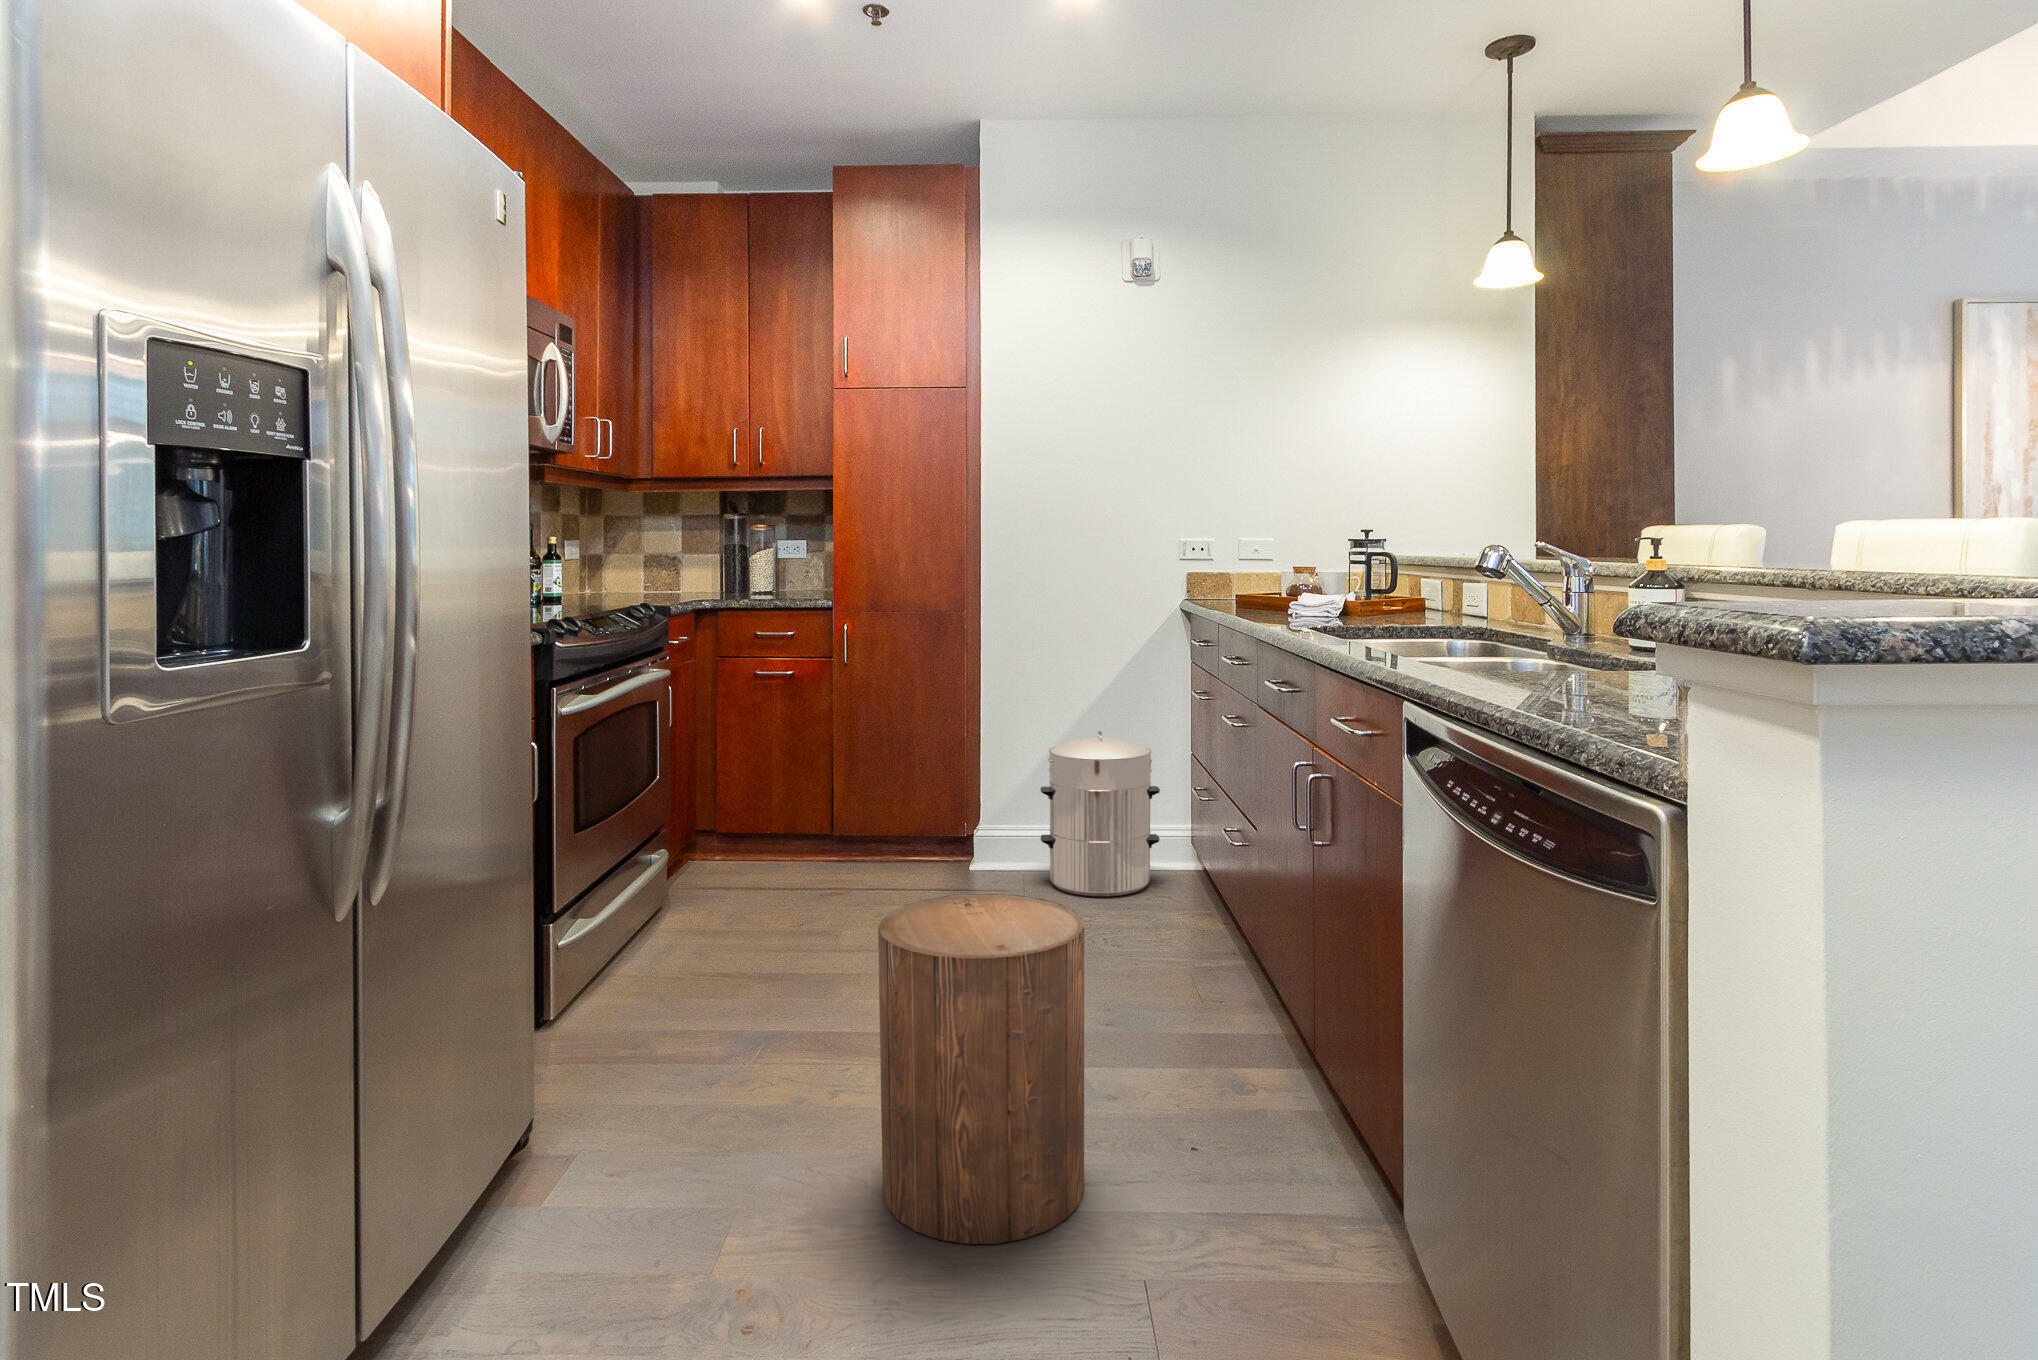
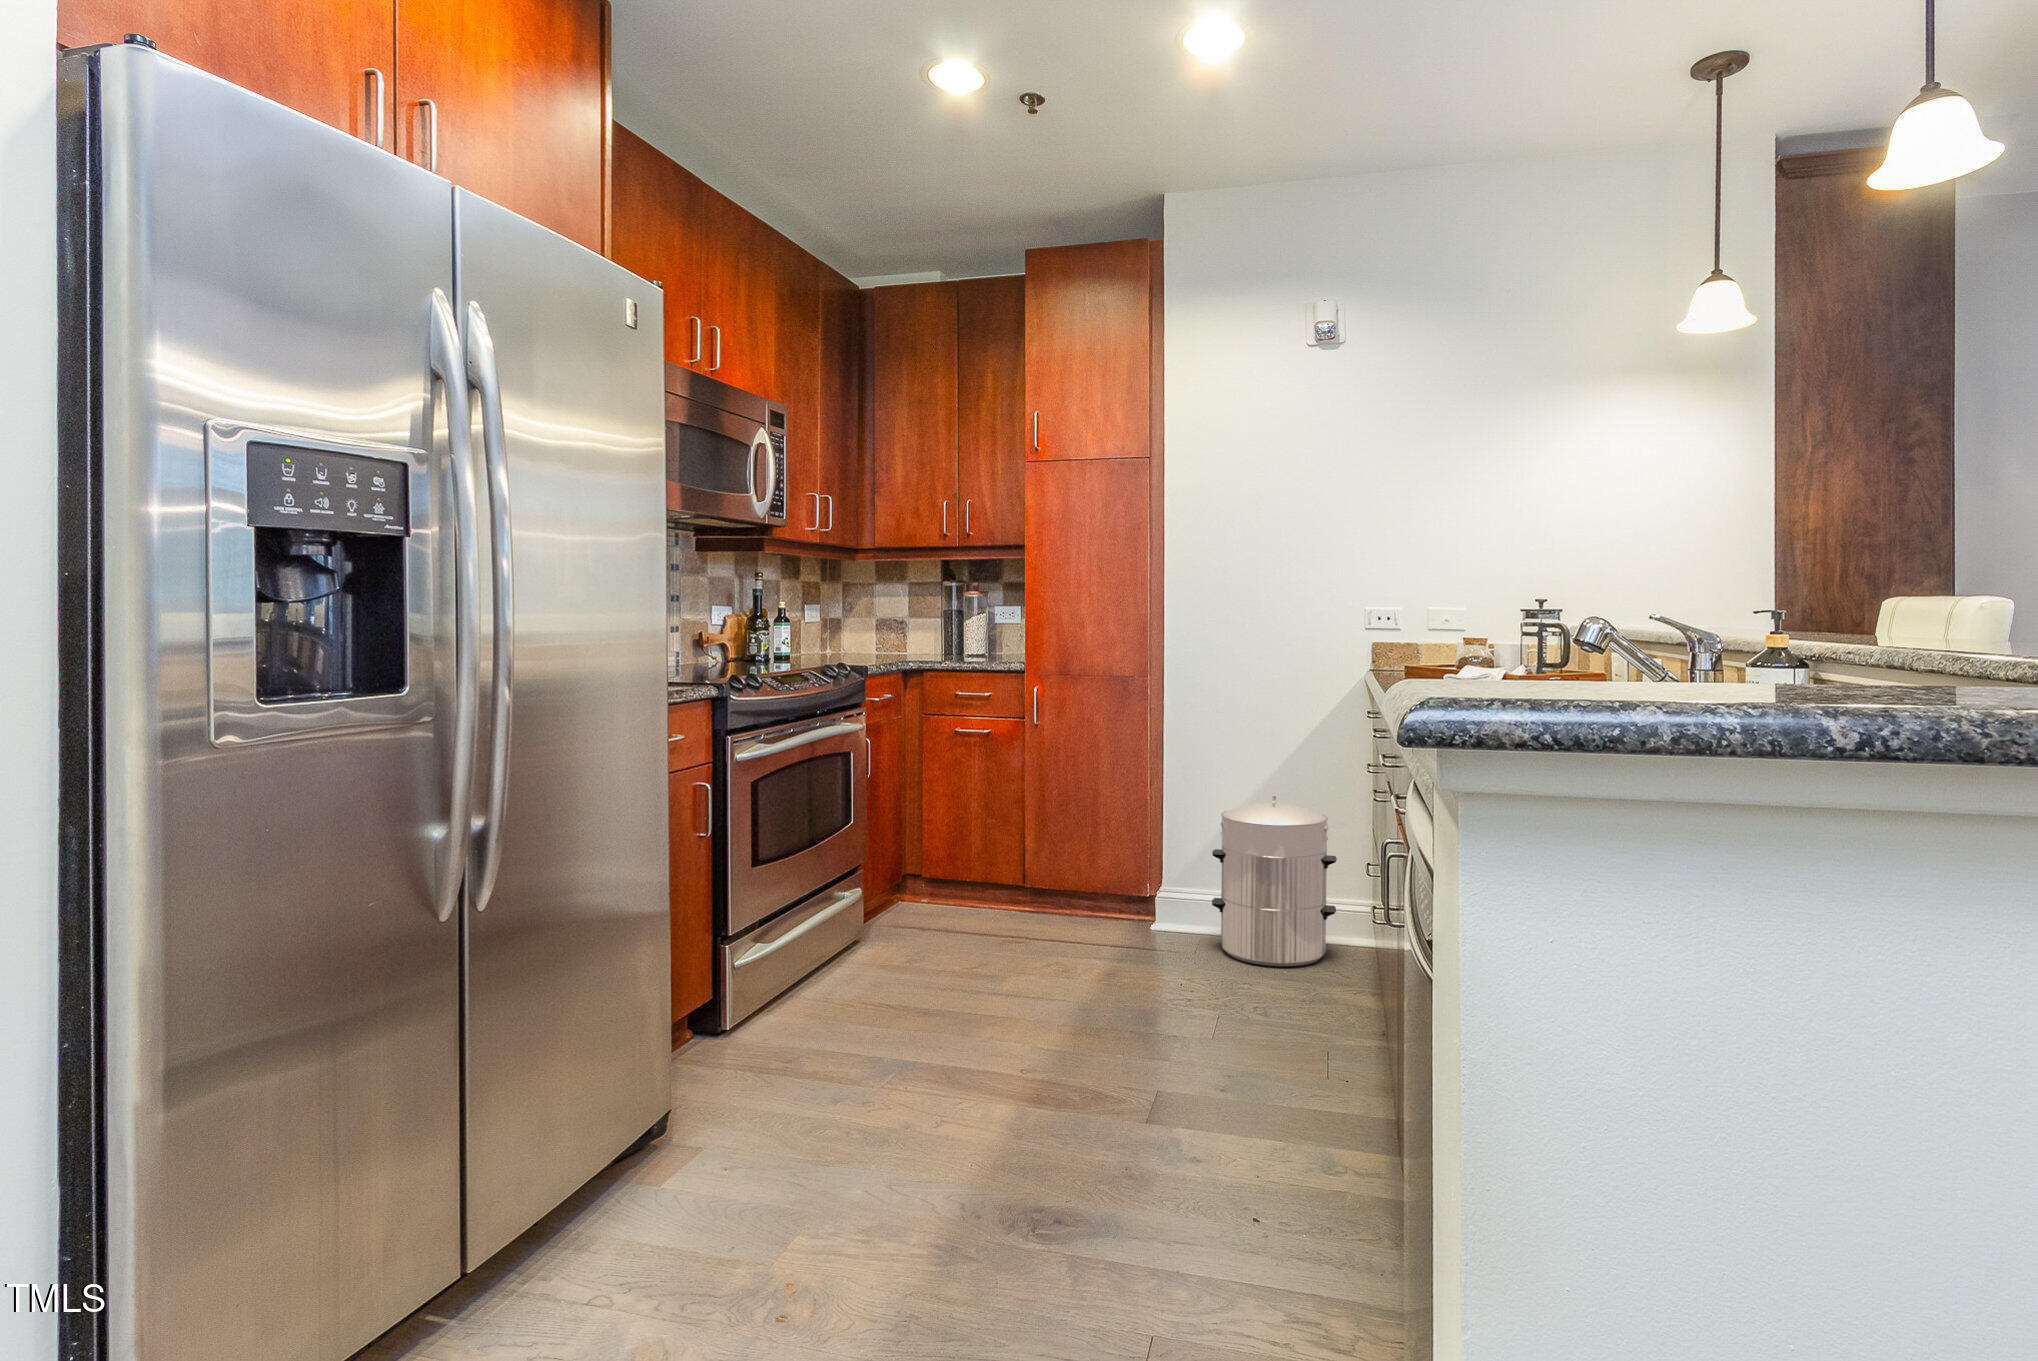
stool: present [878,894,1084,1244] -> none [924,950,1129,1309]

